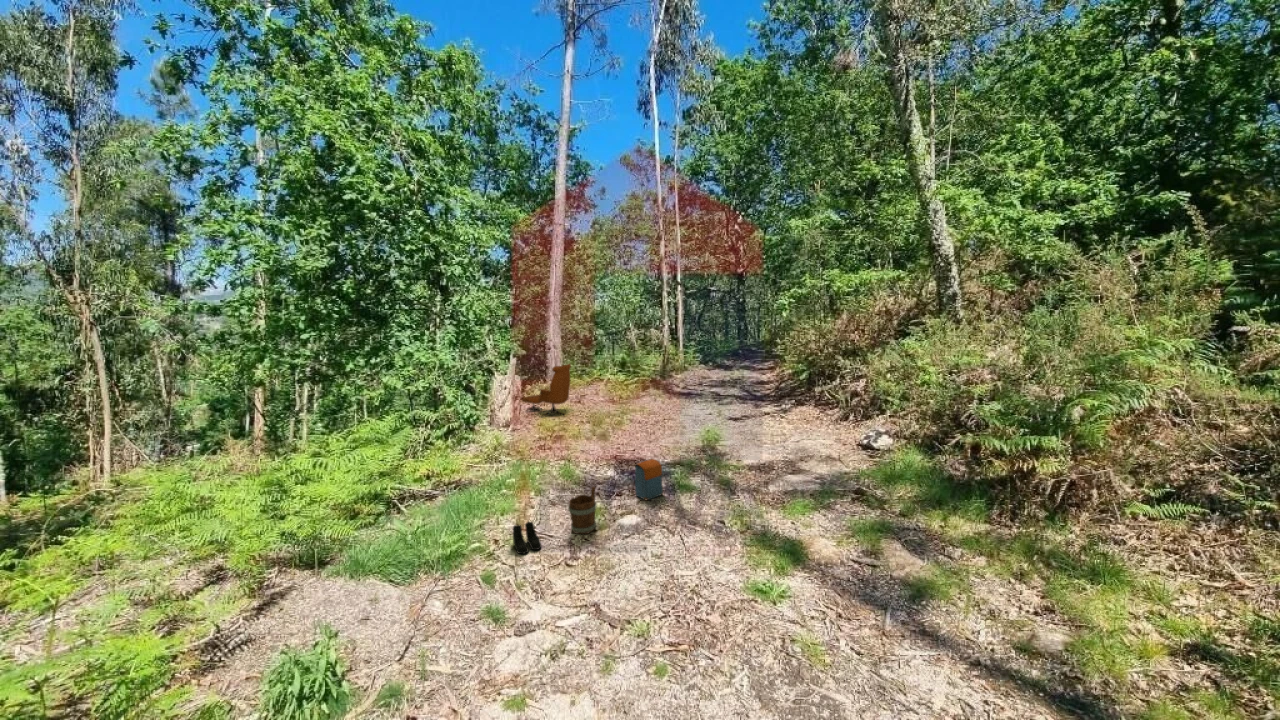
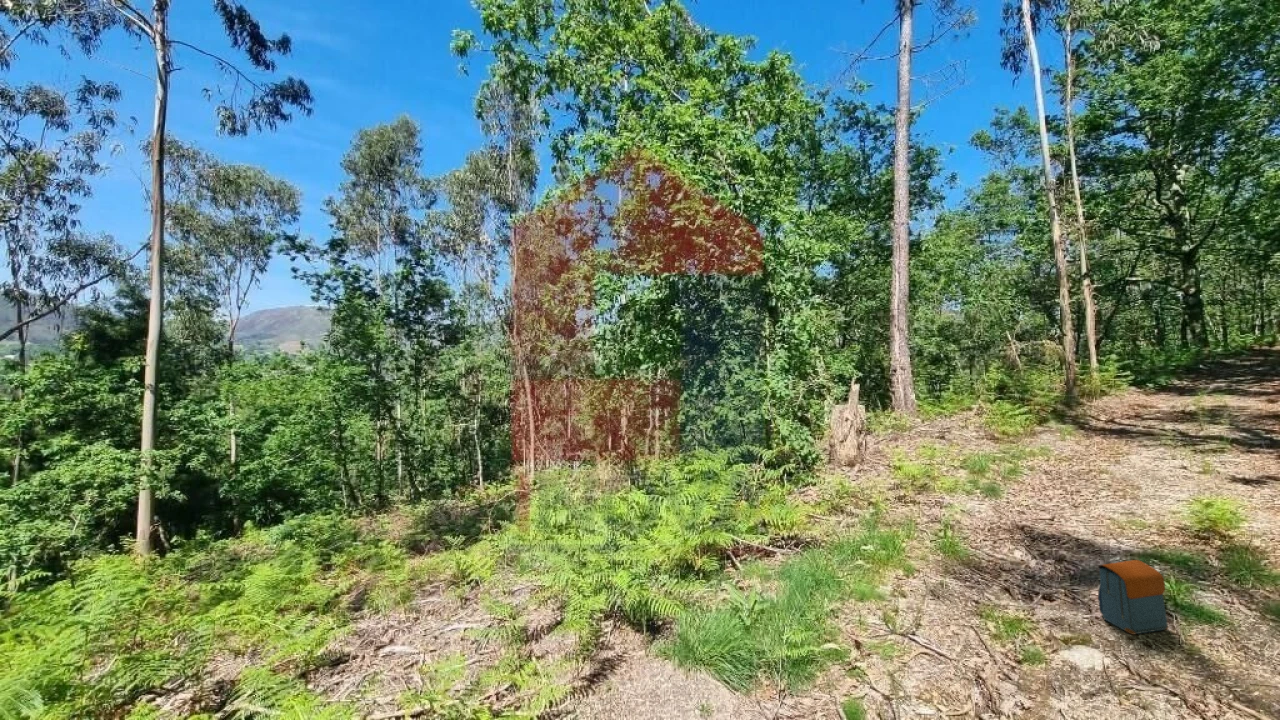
lounge chair: present [522,364,571,414] -> none [864,392,932,460]
bucket: present [568,487,596,534] -> none [981,595,1038,677]
boots: present [513,522,541,554] -> none [890,630,941,685]

